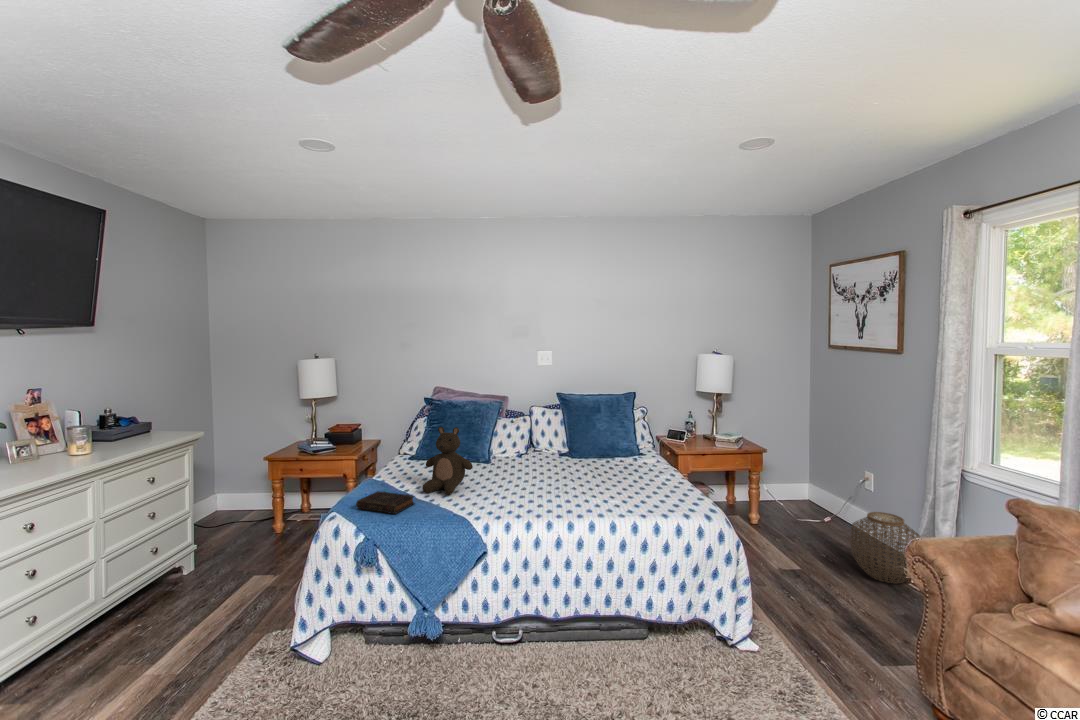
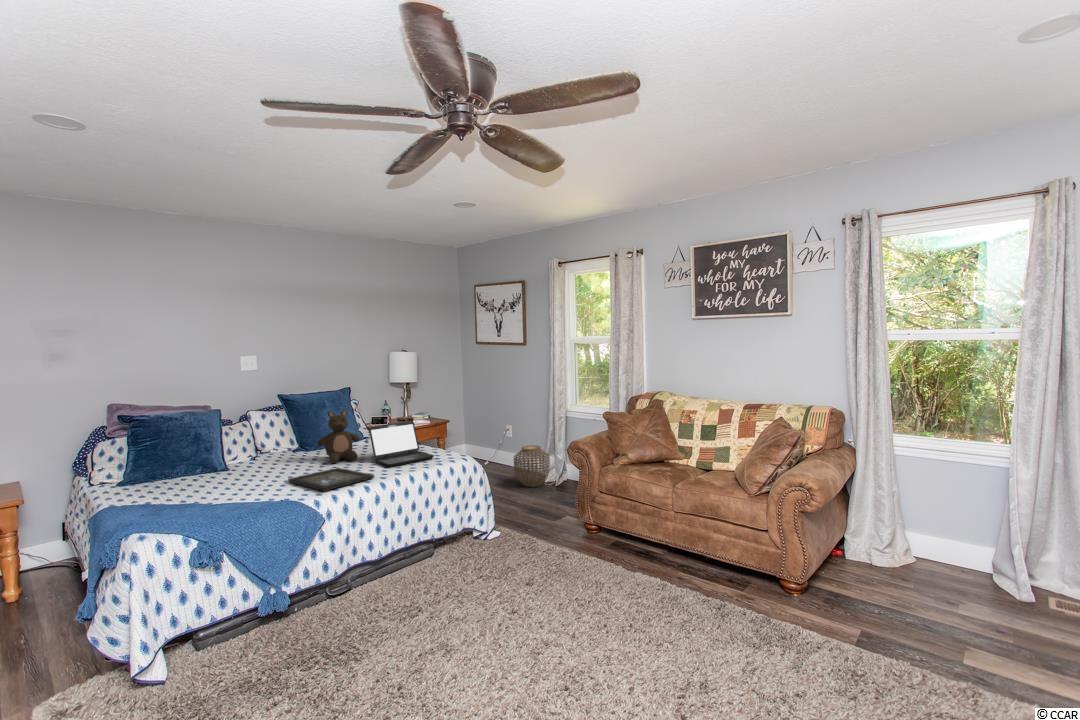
stuffed bear: present [422,427,473,495] -> present [317,410,359,463]
laptop: none [604,445,673,504] -> present [369,421,434,467]
tray: none [498,487,570,516] -> present [288,468,374,491]
book: present [356,491,415,514] -> none [163,498,223,523]

